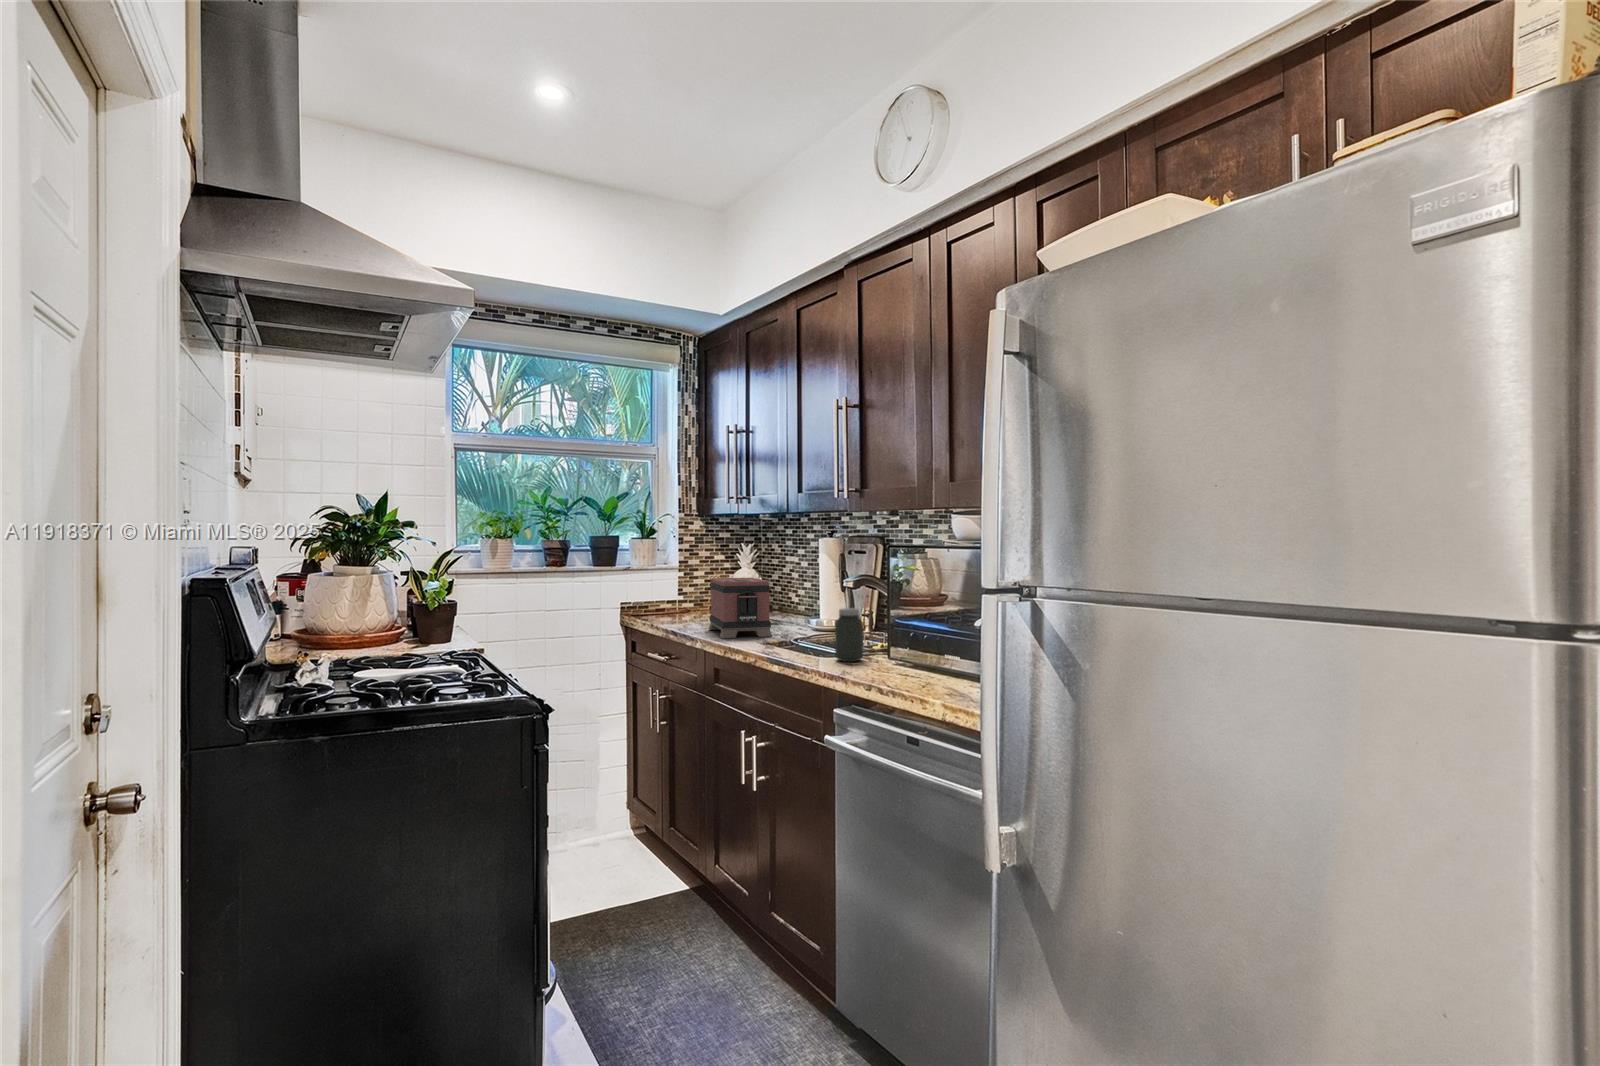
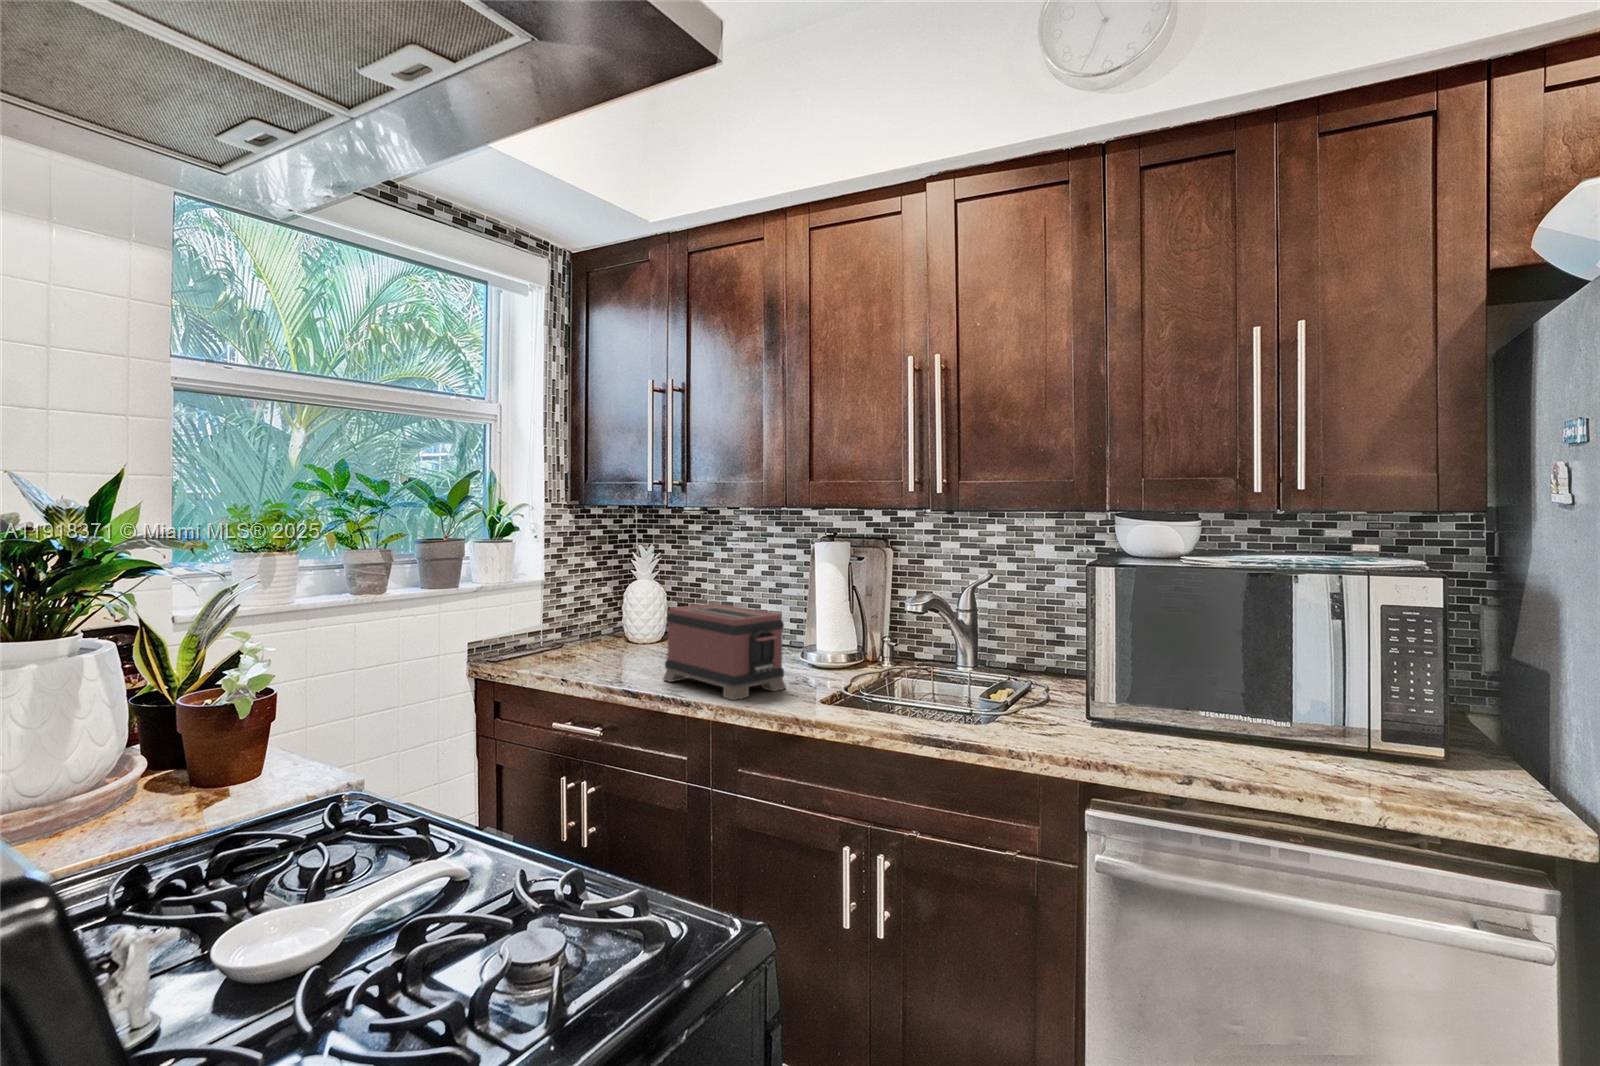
jar: present [835,608,863,662] -> none [989,663,1028,736]

